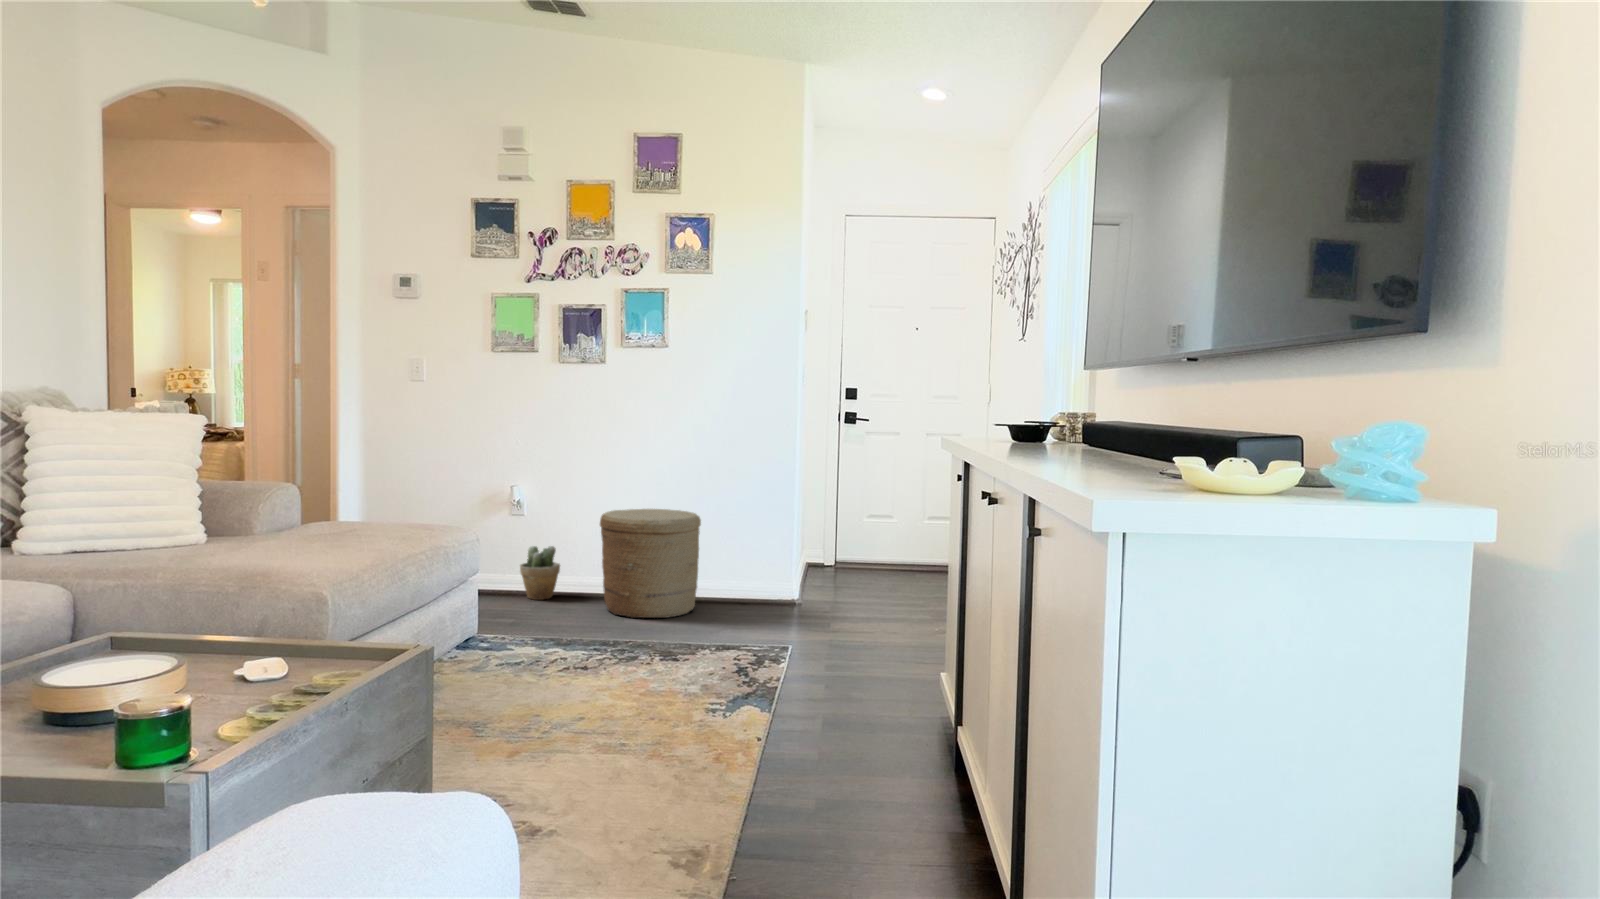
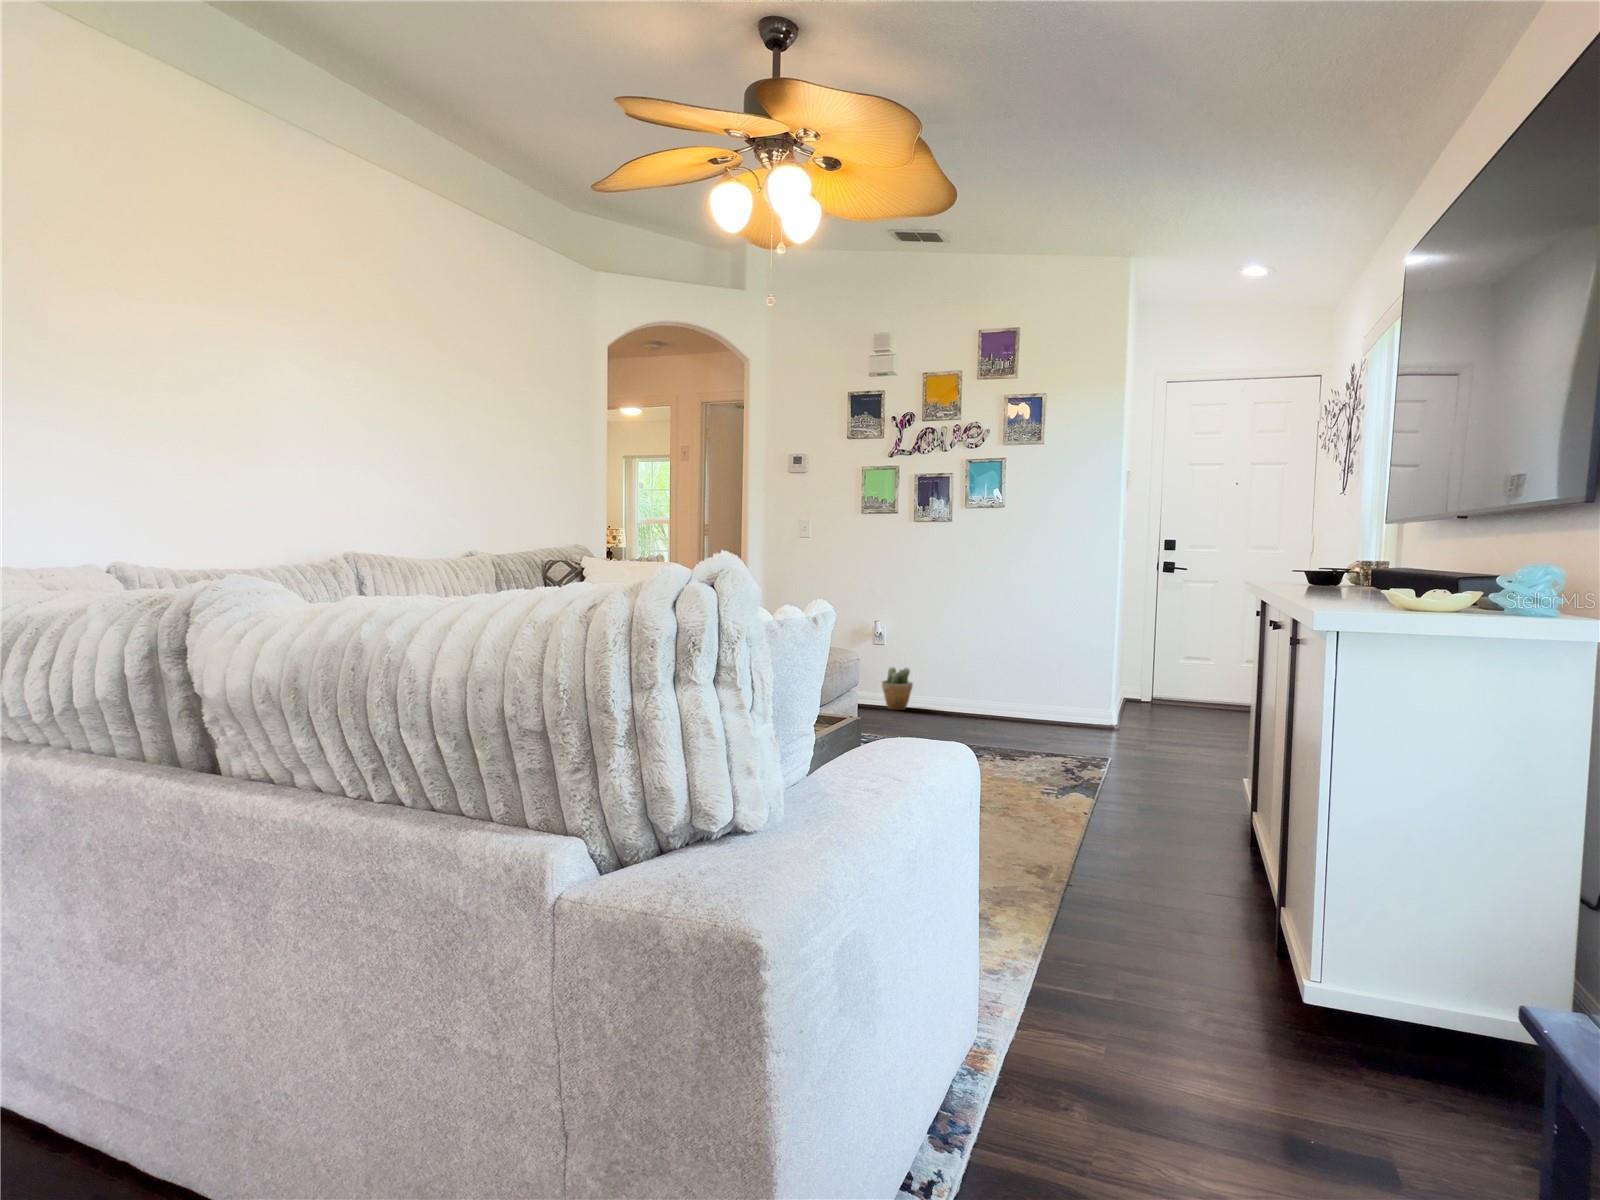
woven basket: present [600,509,701,618] -> none [947,641,1030,729]

